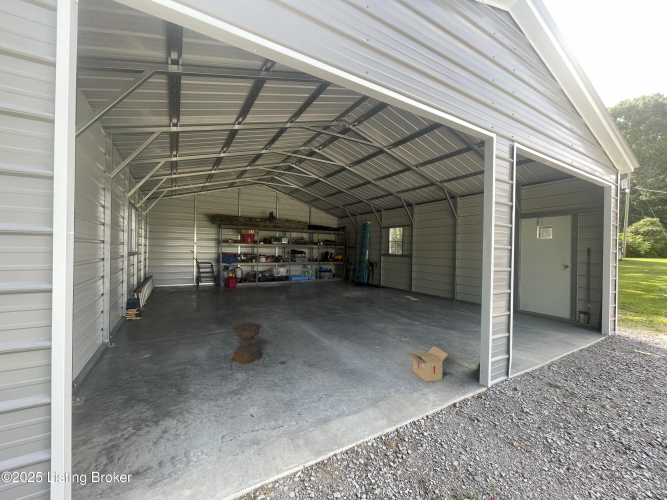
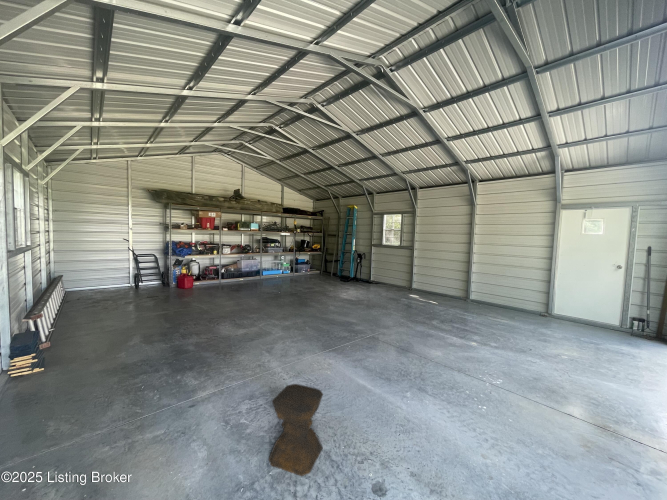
cardboard box: present [407,346,448,382] -> none [577,407,653,482]

